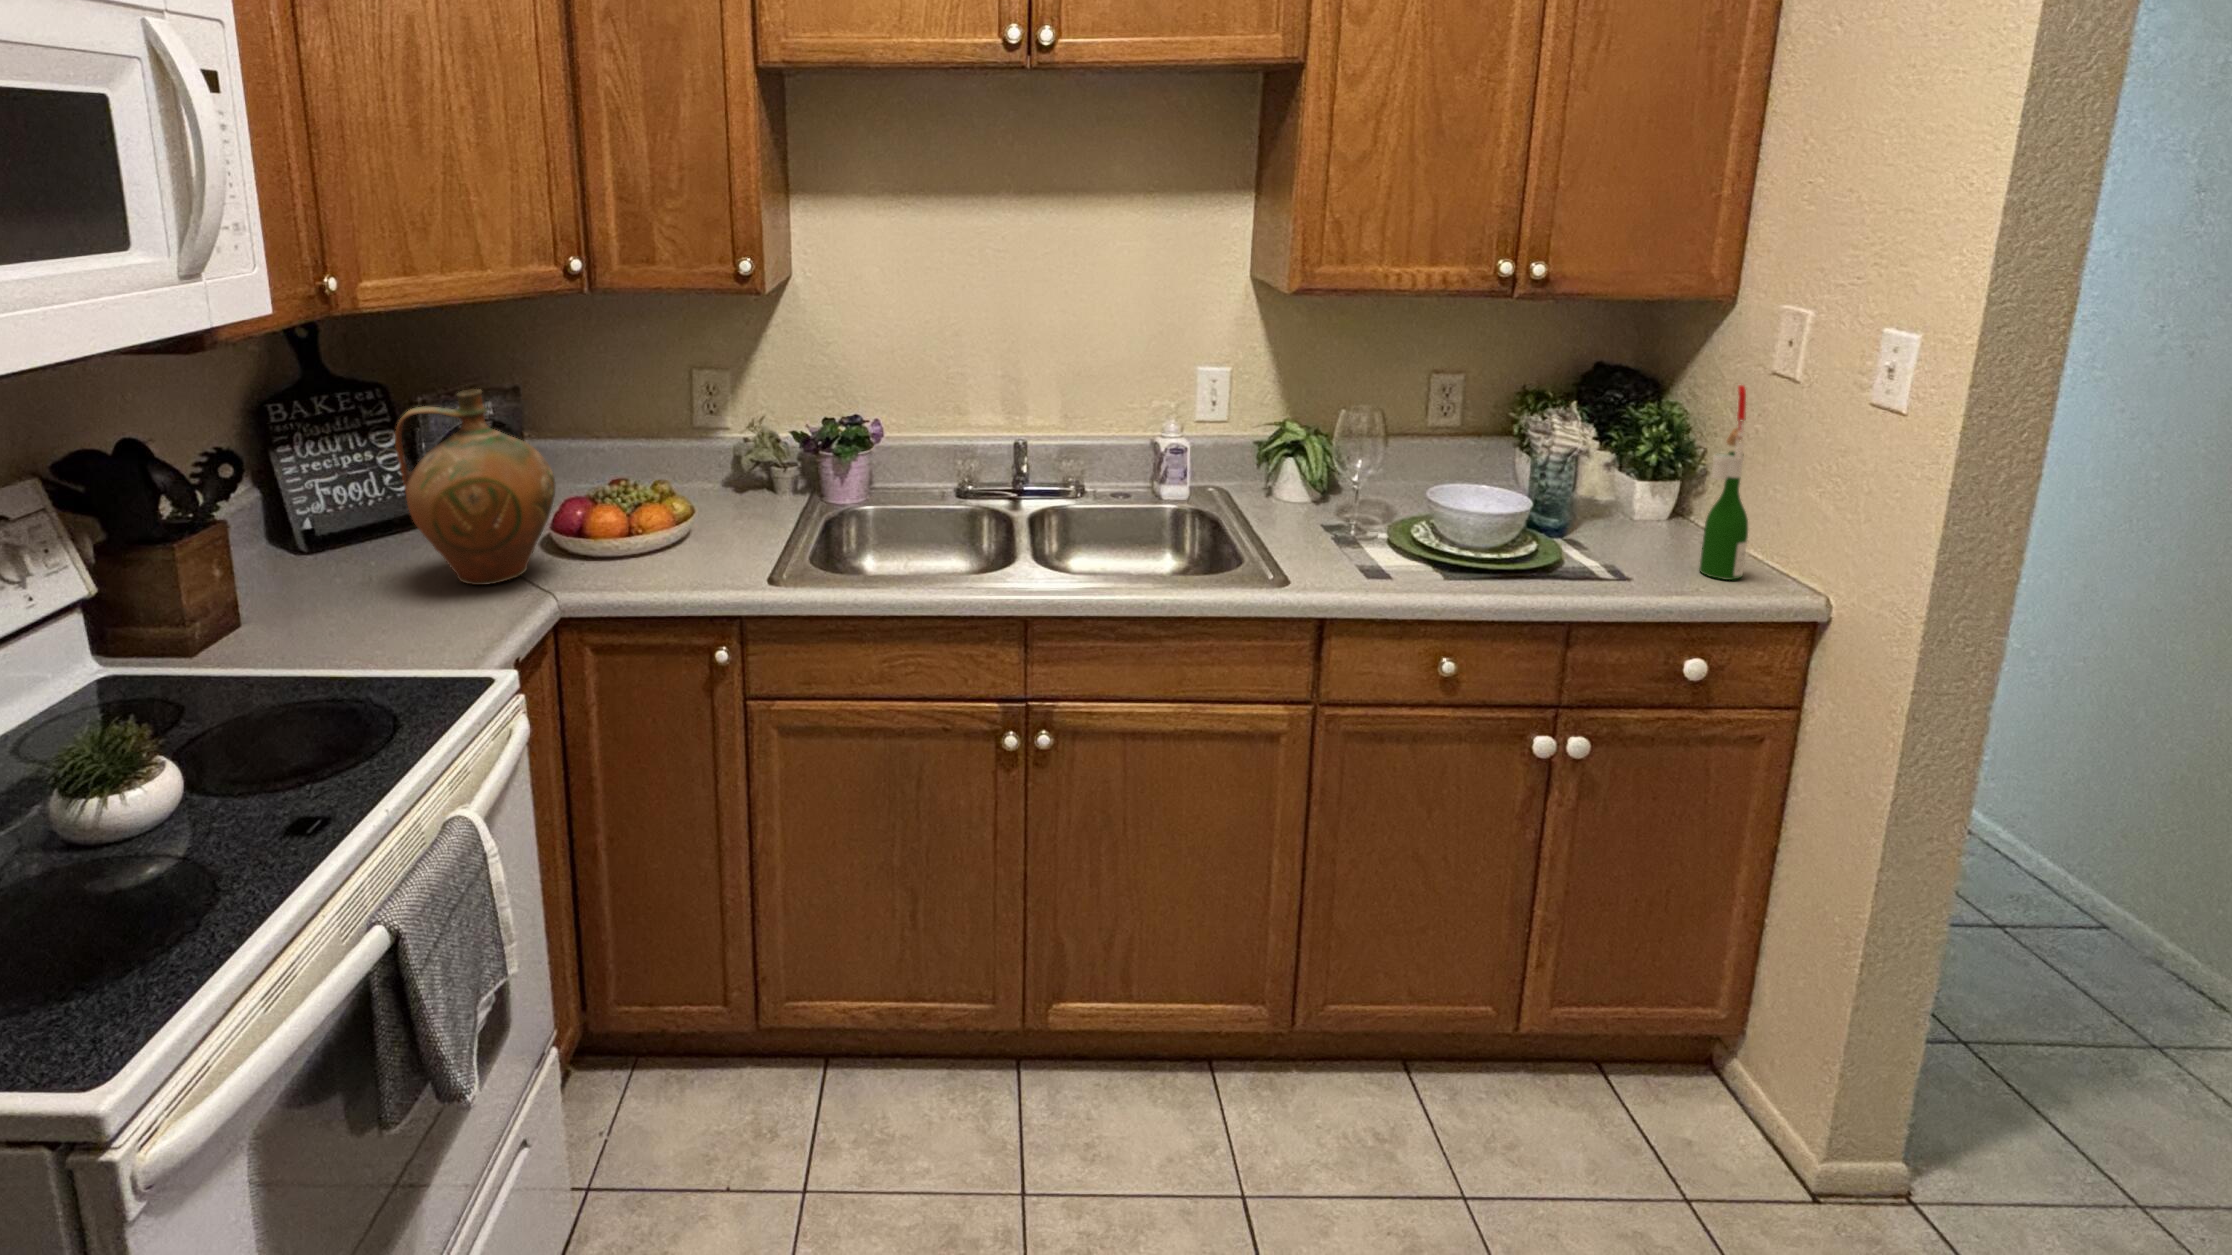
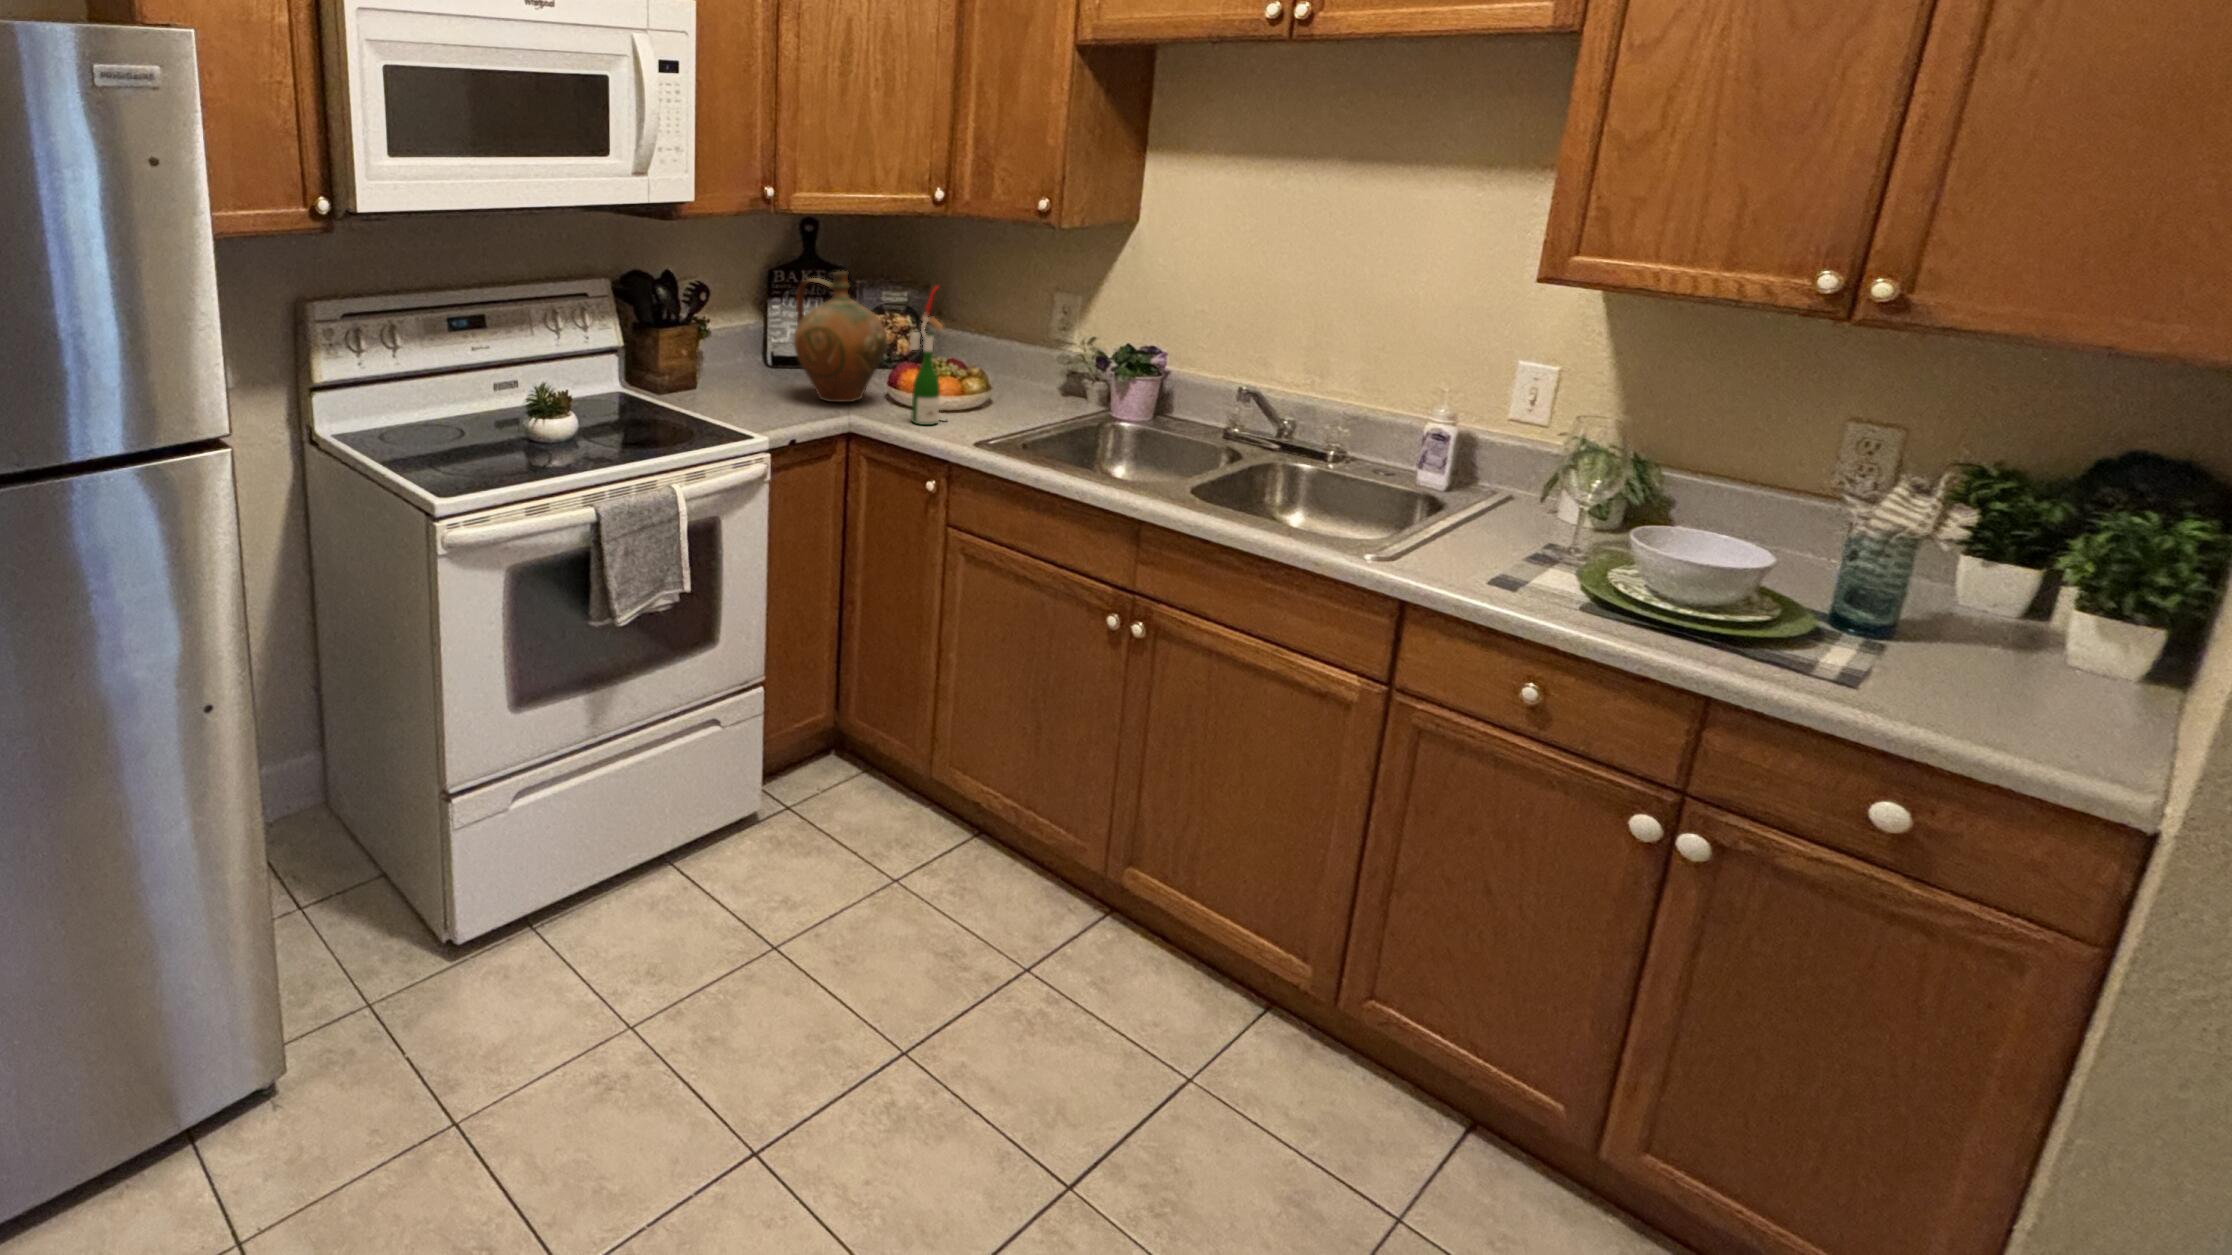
wine bottle: present [1699,385,1748,580] -> present [910,287,947,425]

